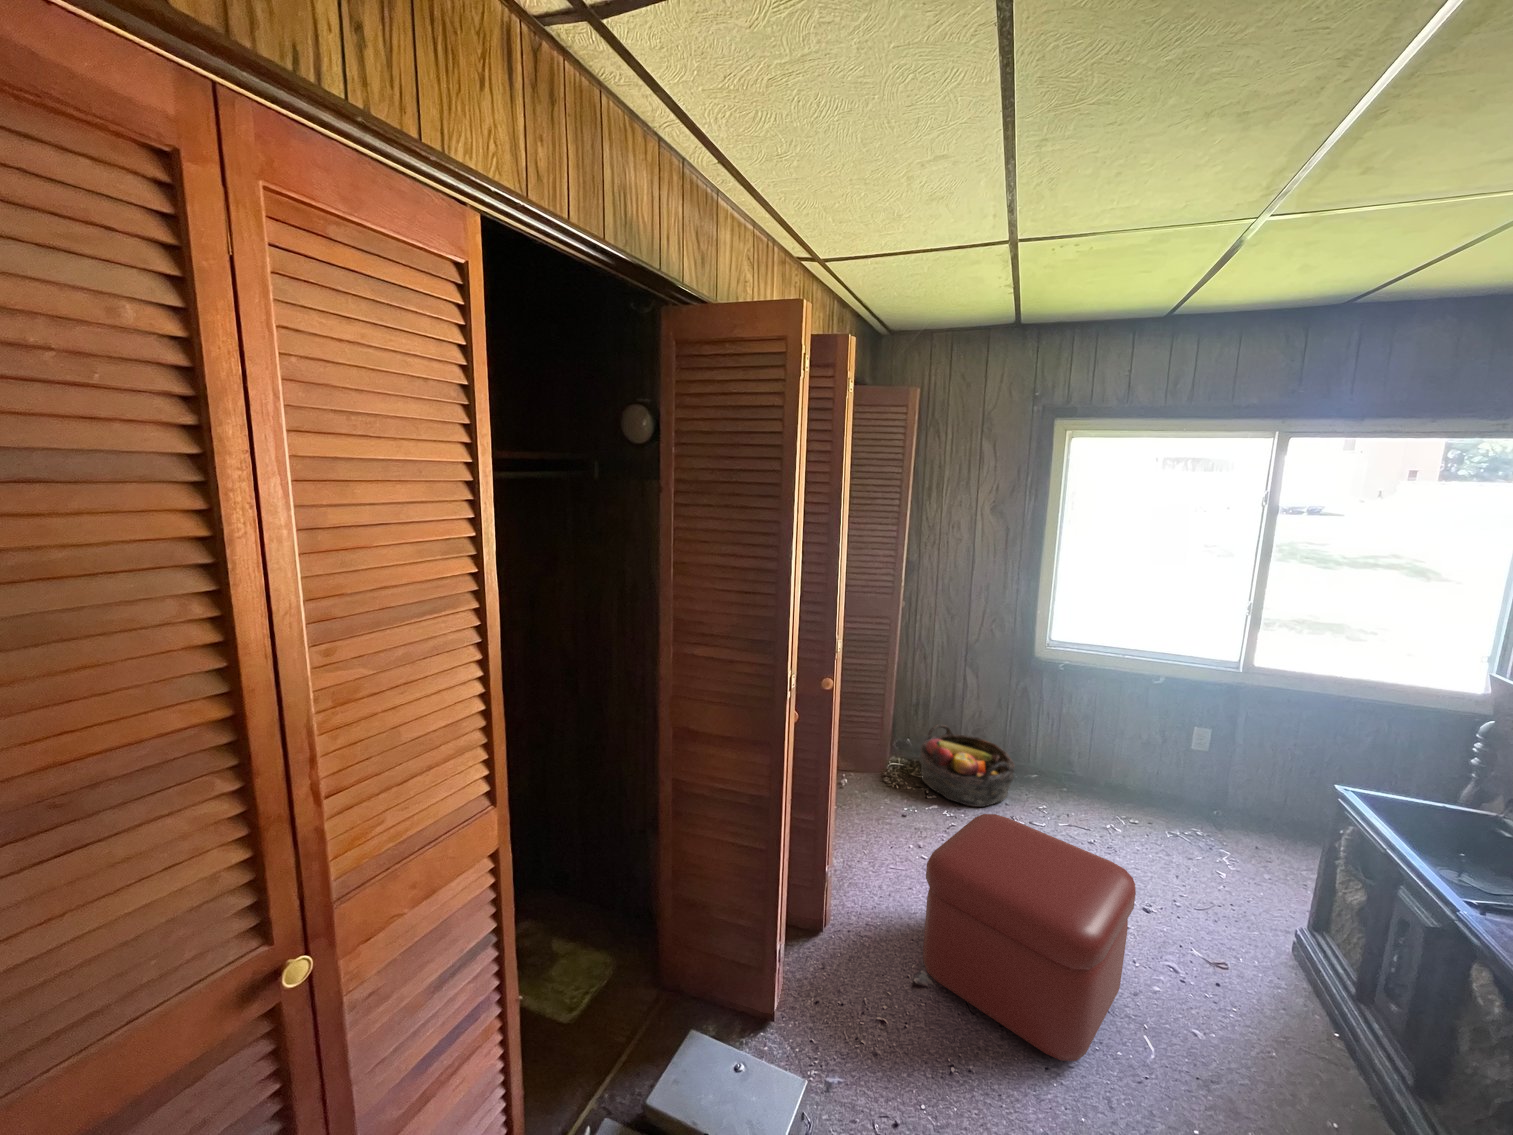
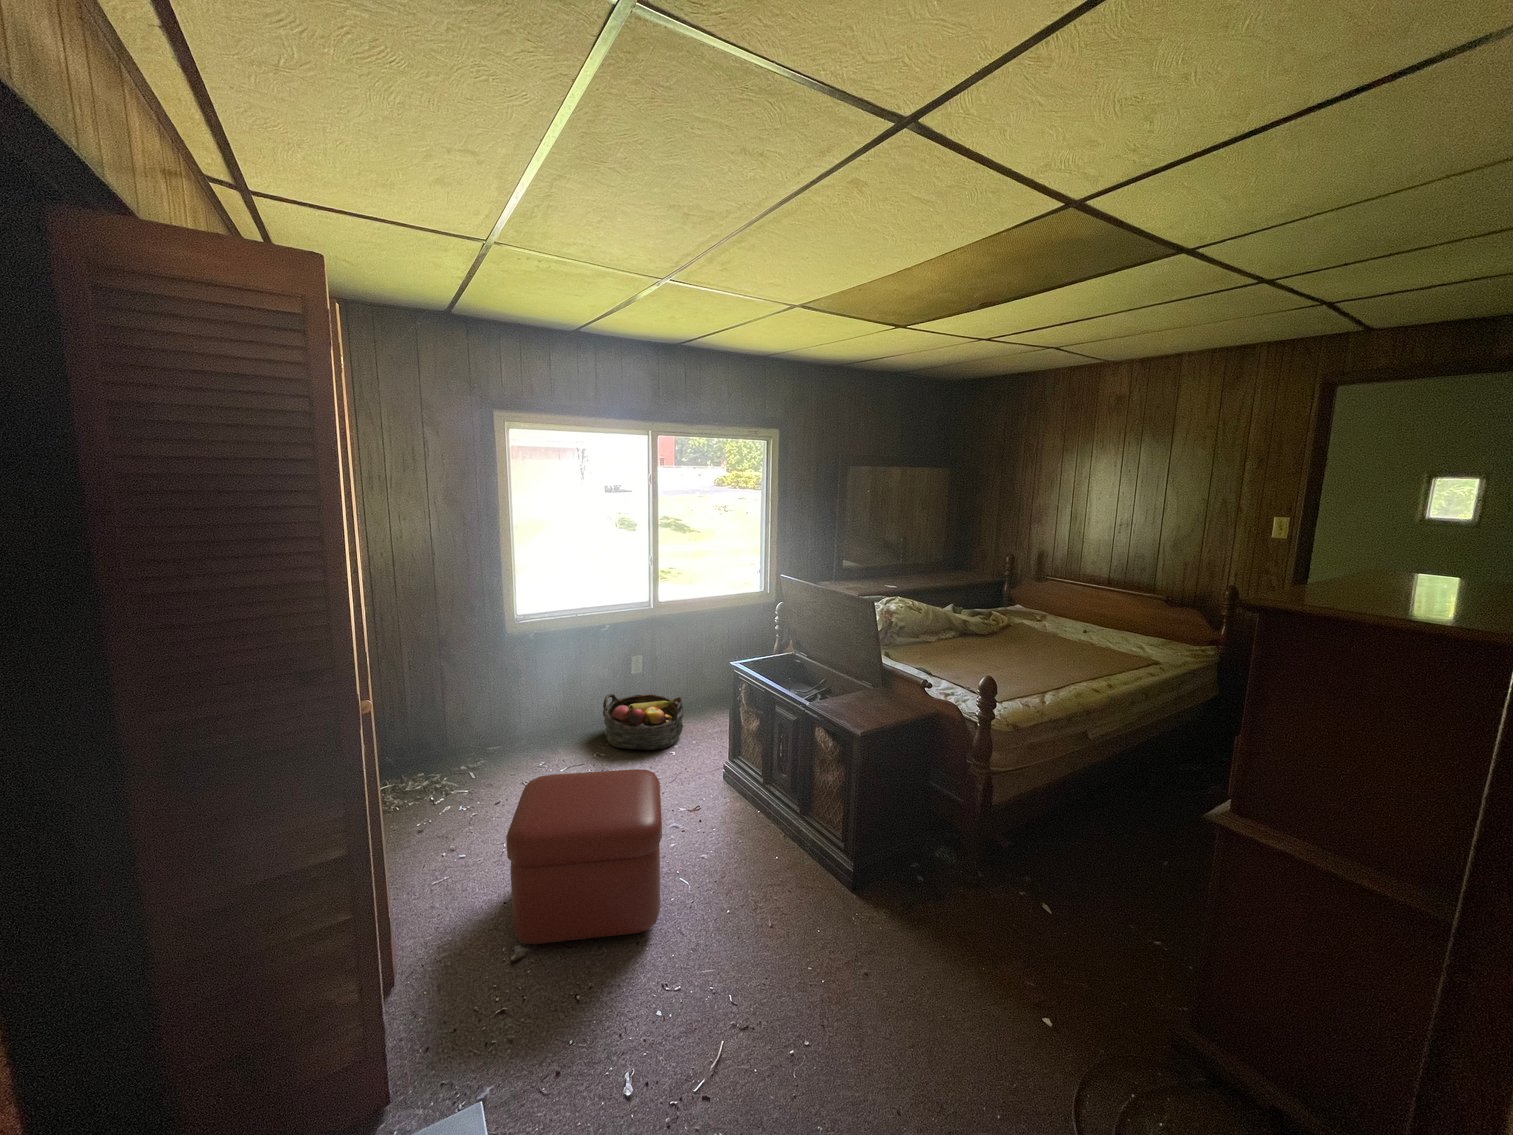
basket: present [919,724,1014,807] -> present [603,694,684,750]

